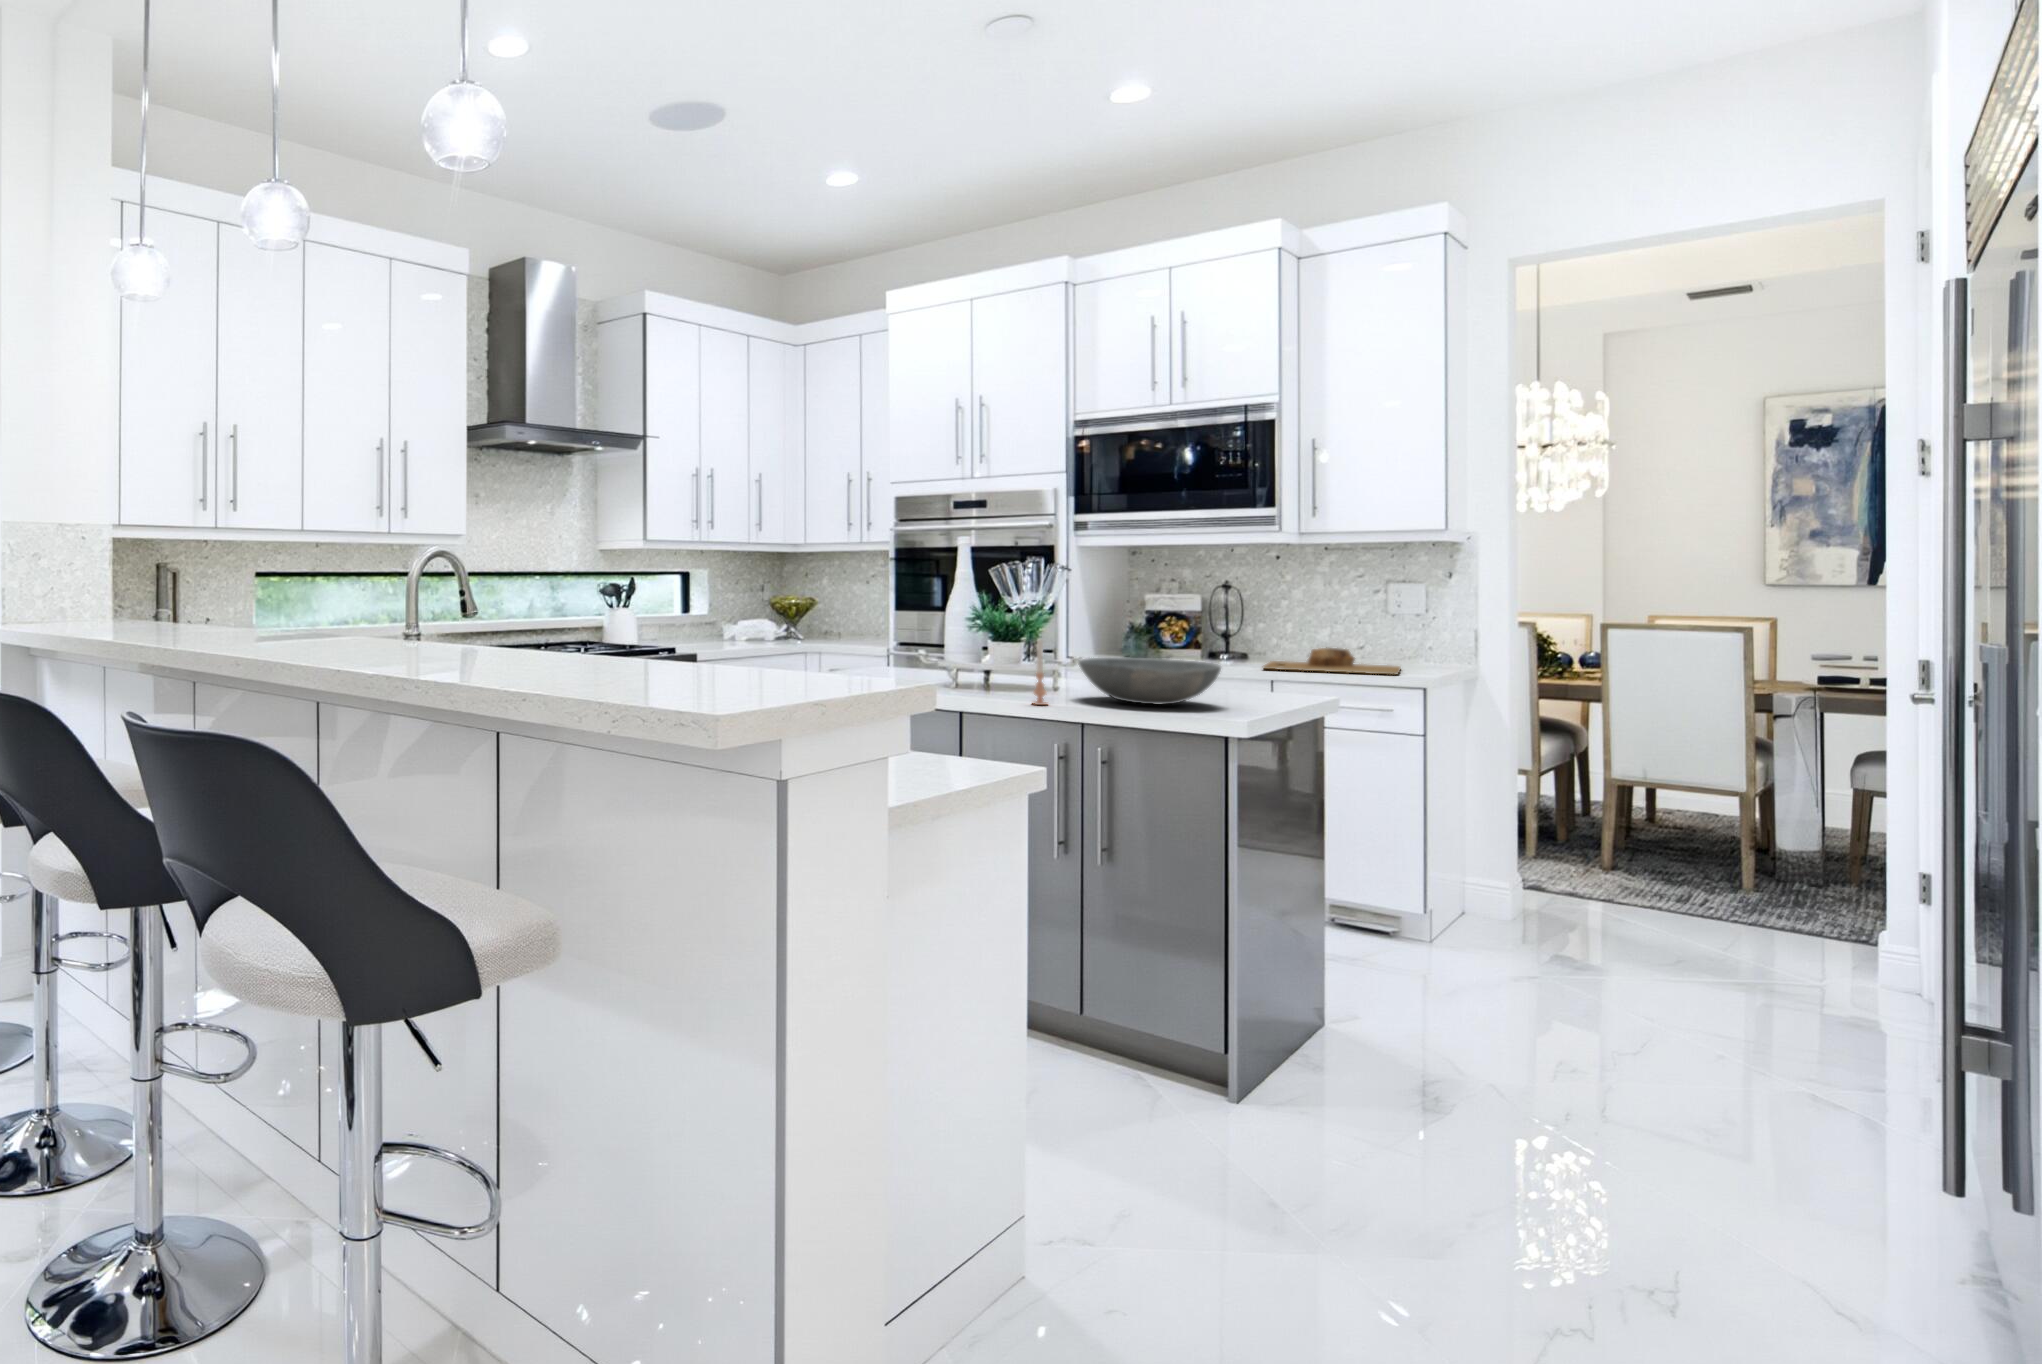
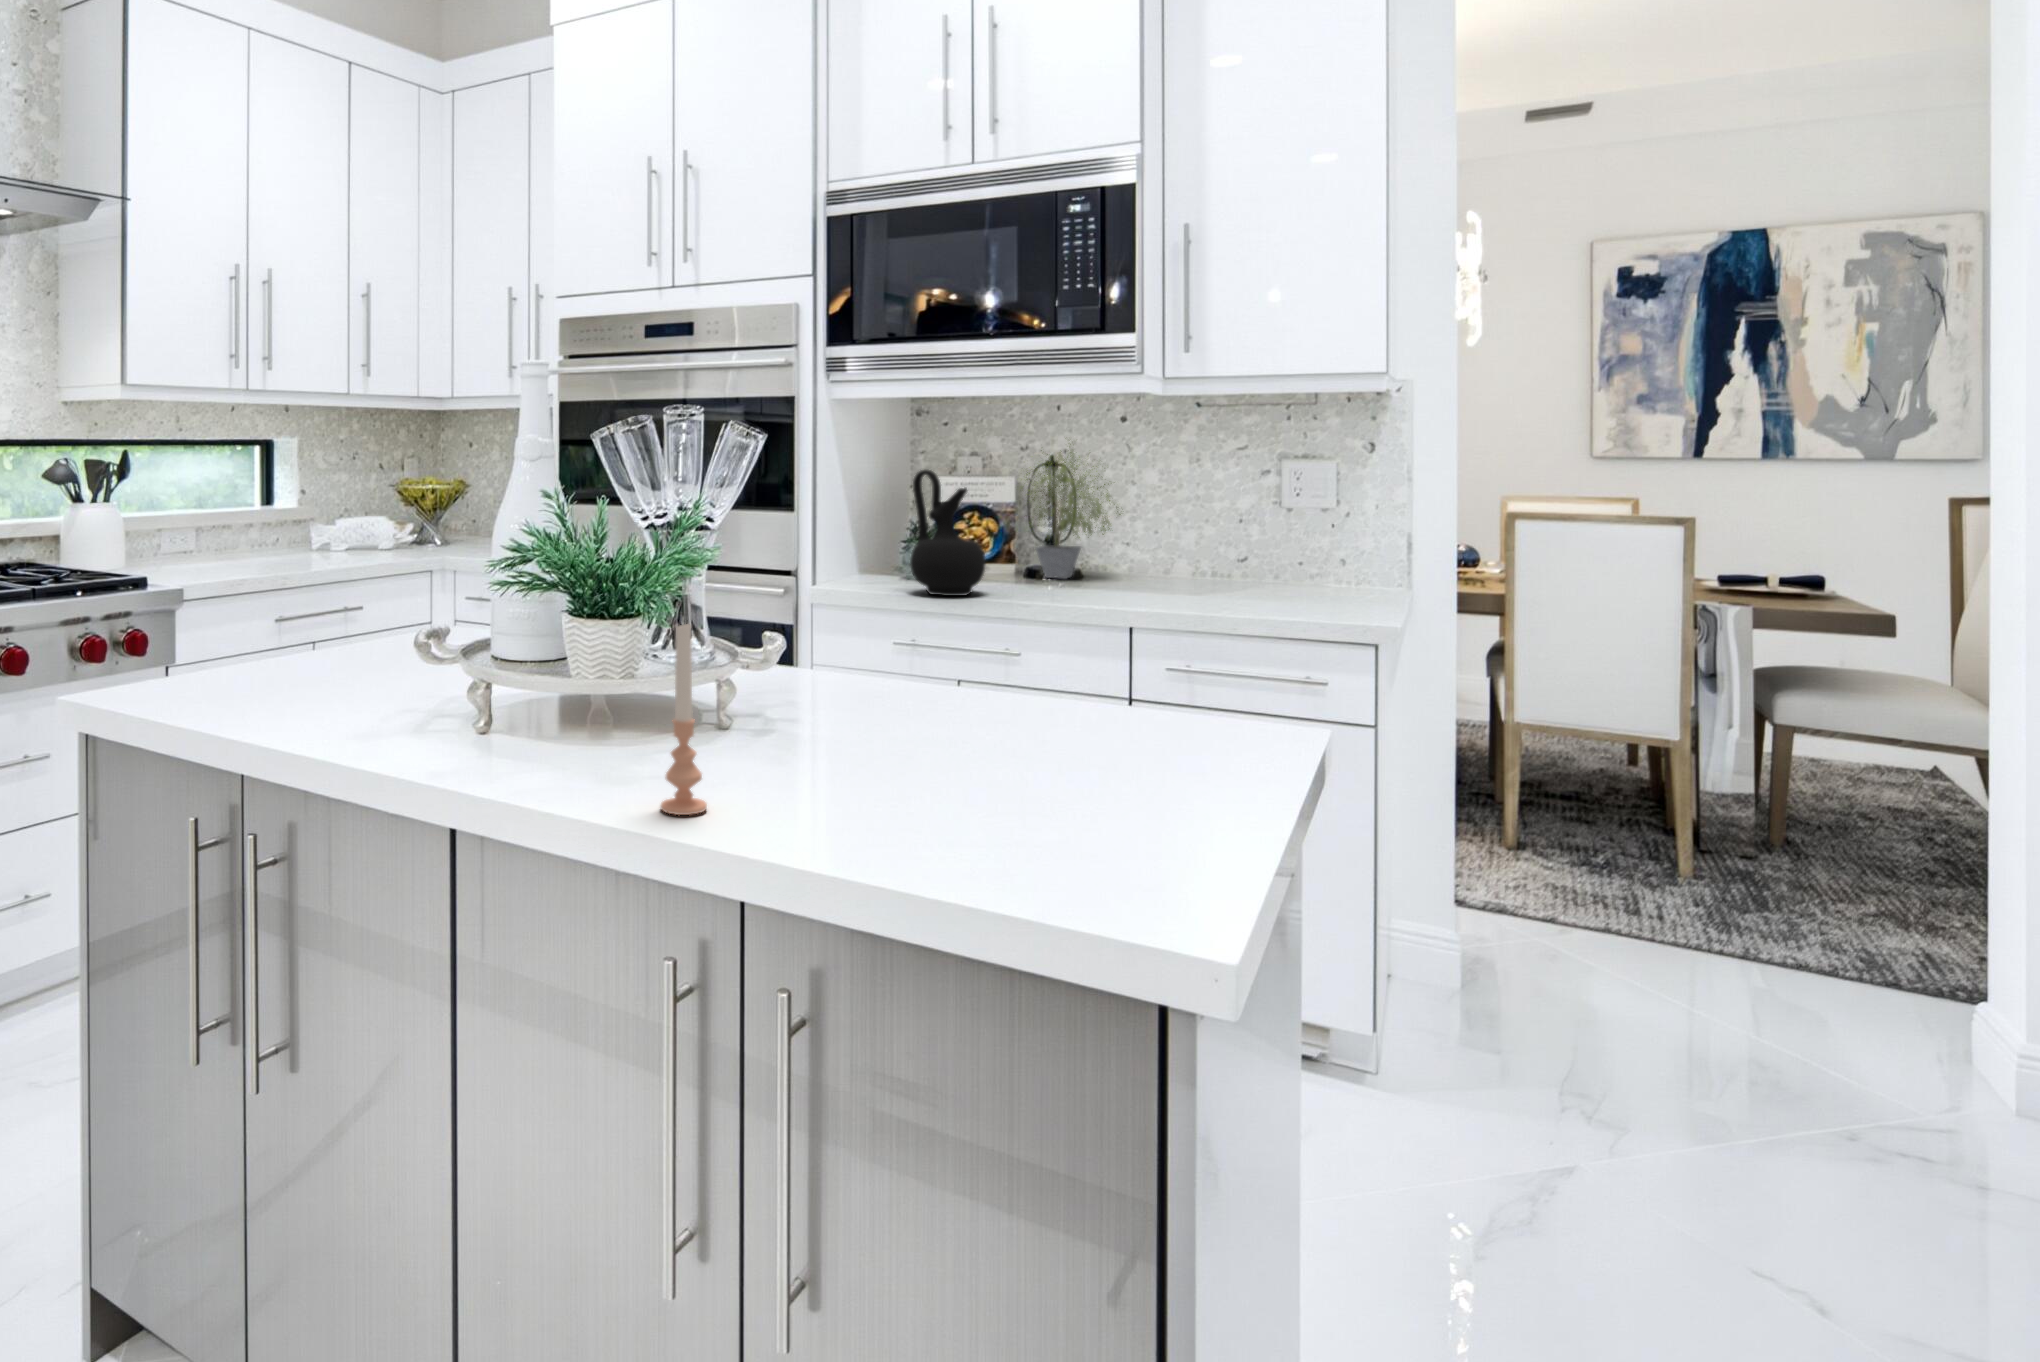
potted plant: none [1198,568,1278,658] -> present [1026,444,1121,579]
ceramic jug: none [1128,588,1178,664] -> present [910,470,986,596]
cutting board: present [1263,647,1400,675] -> none [1117,567,1327,614]
bowl: present [1078,658,1221,705] -> none [793,642,1135,785]

